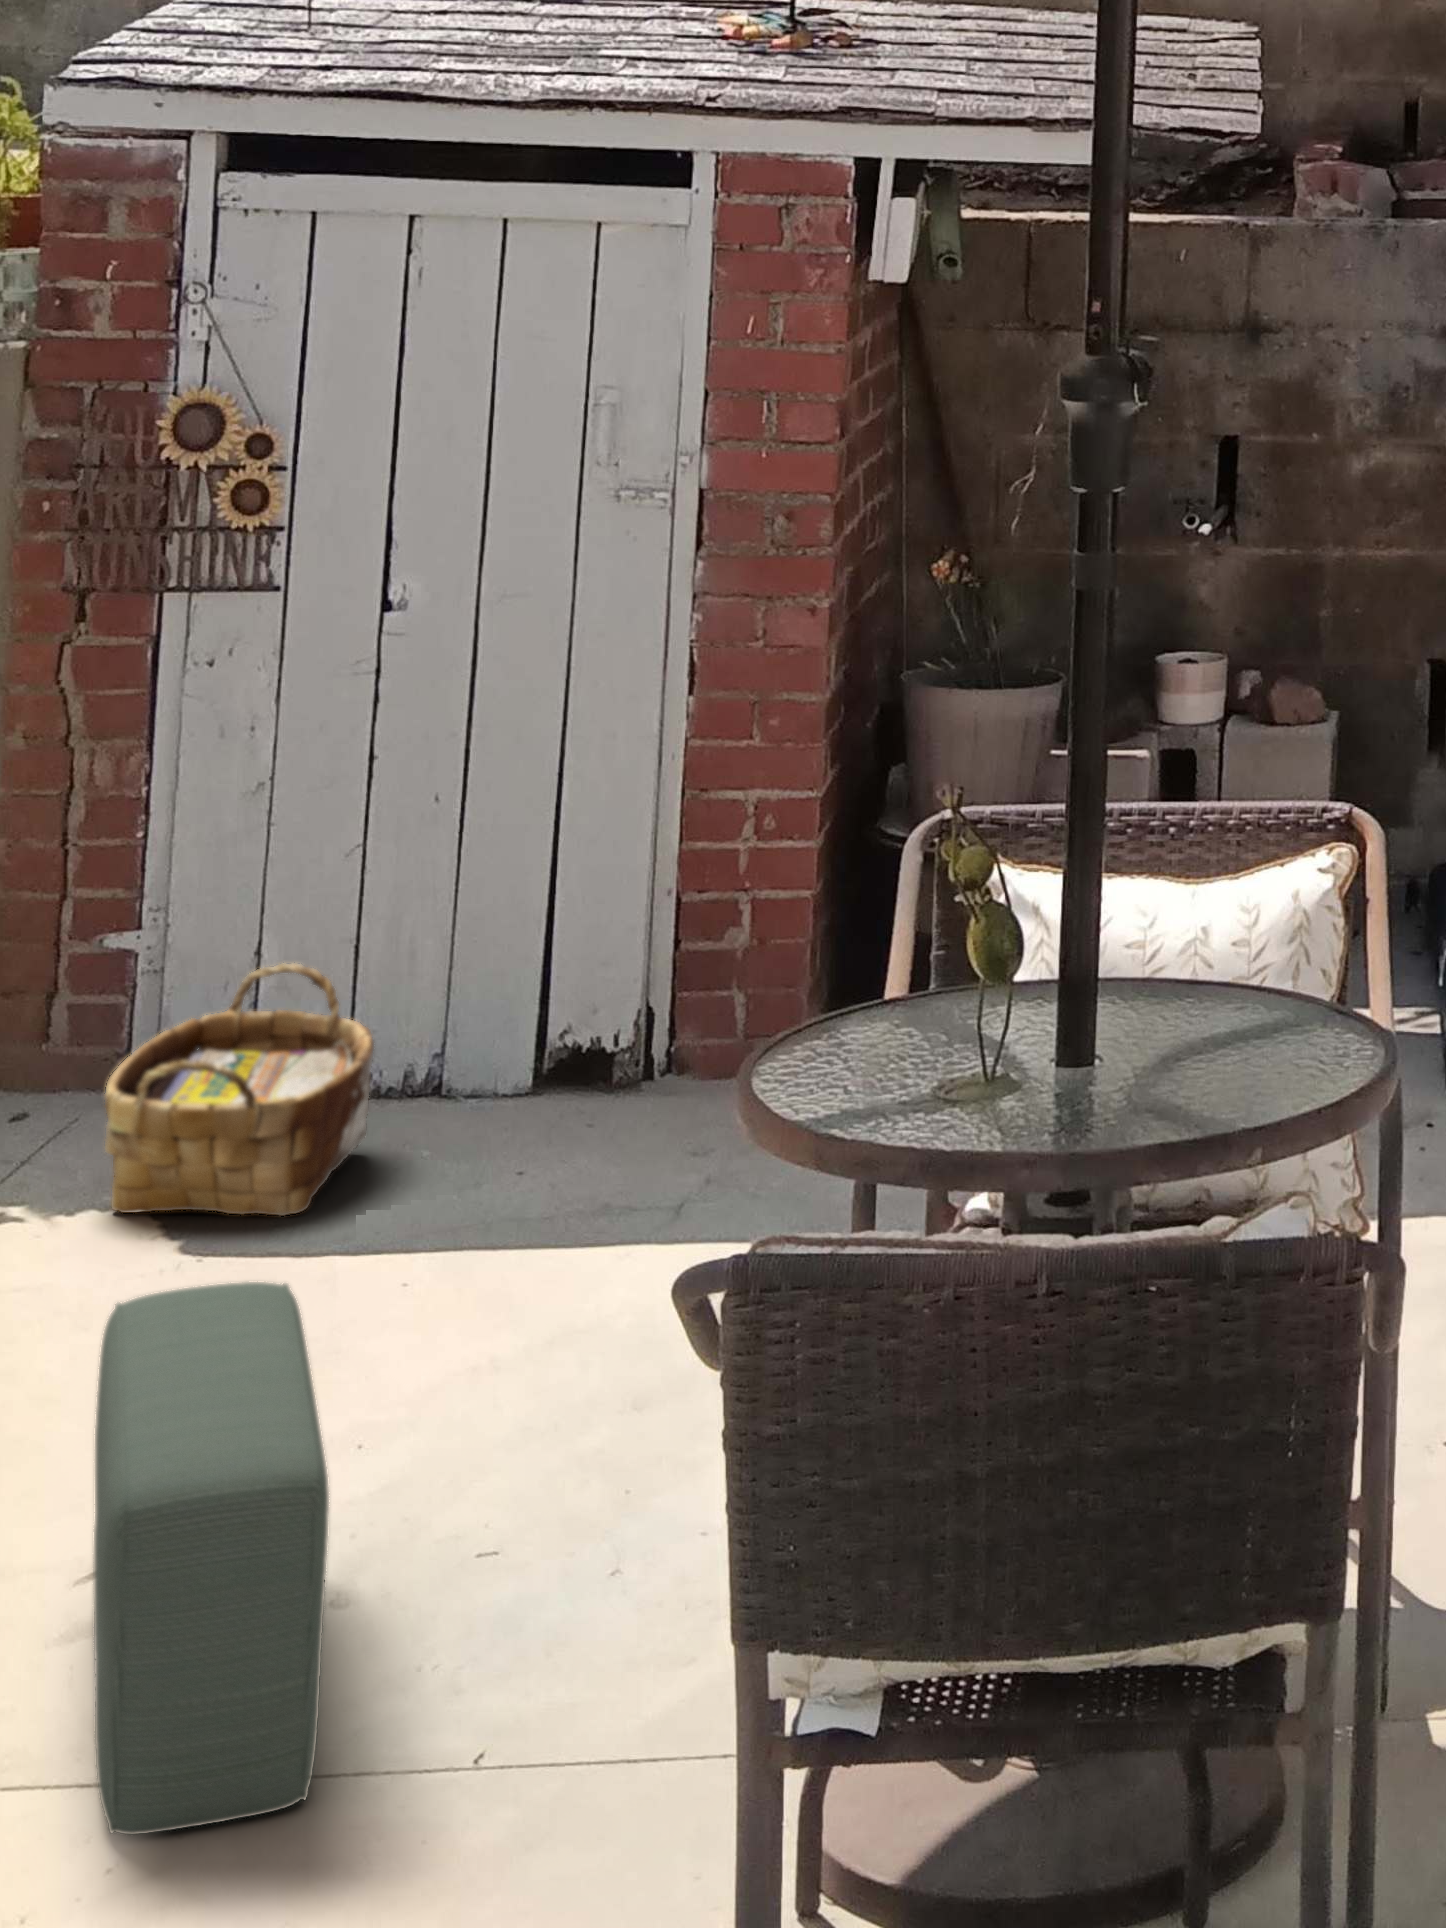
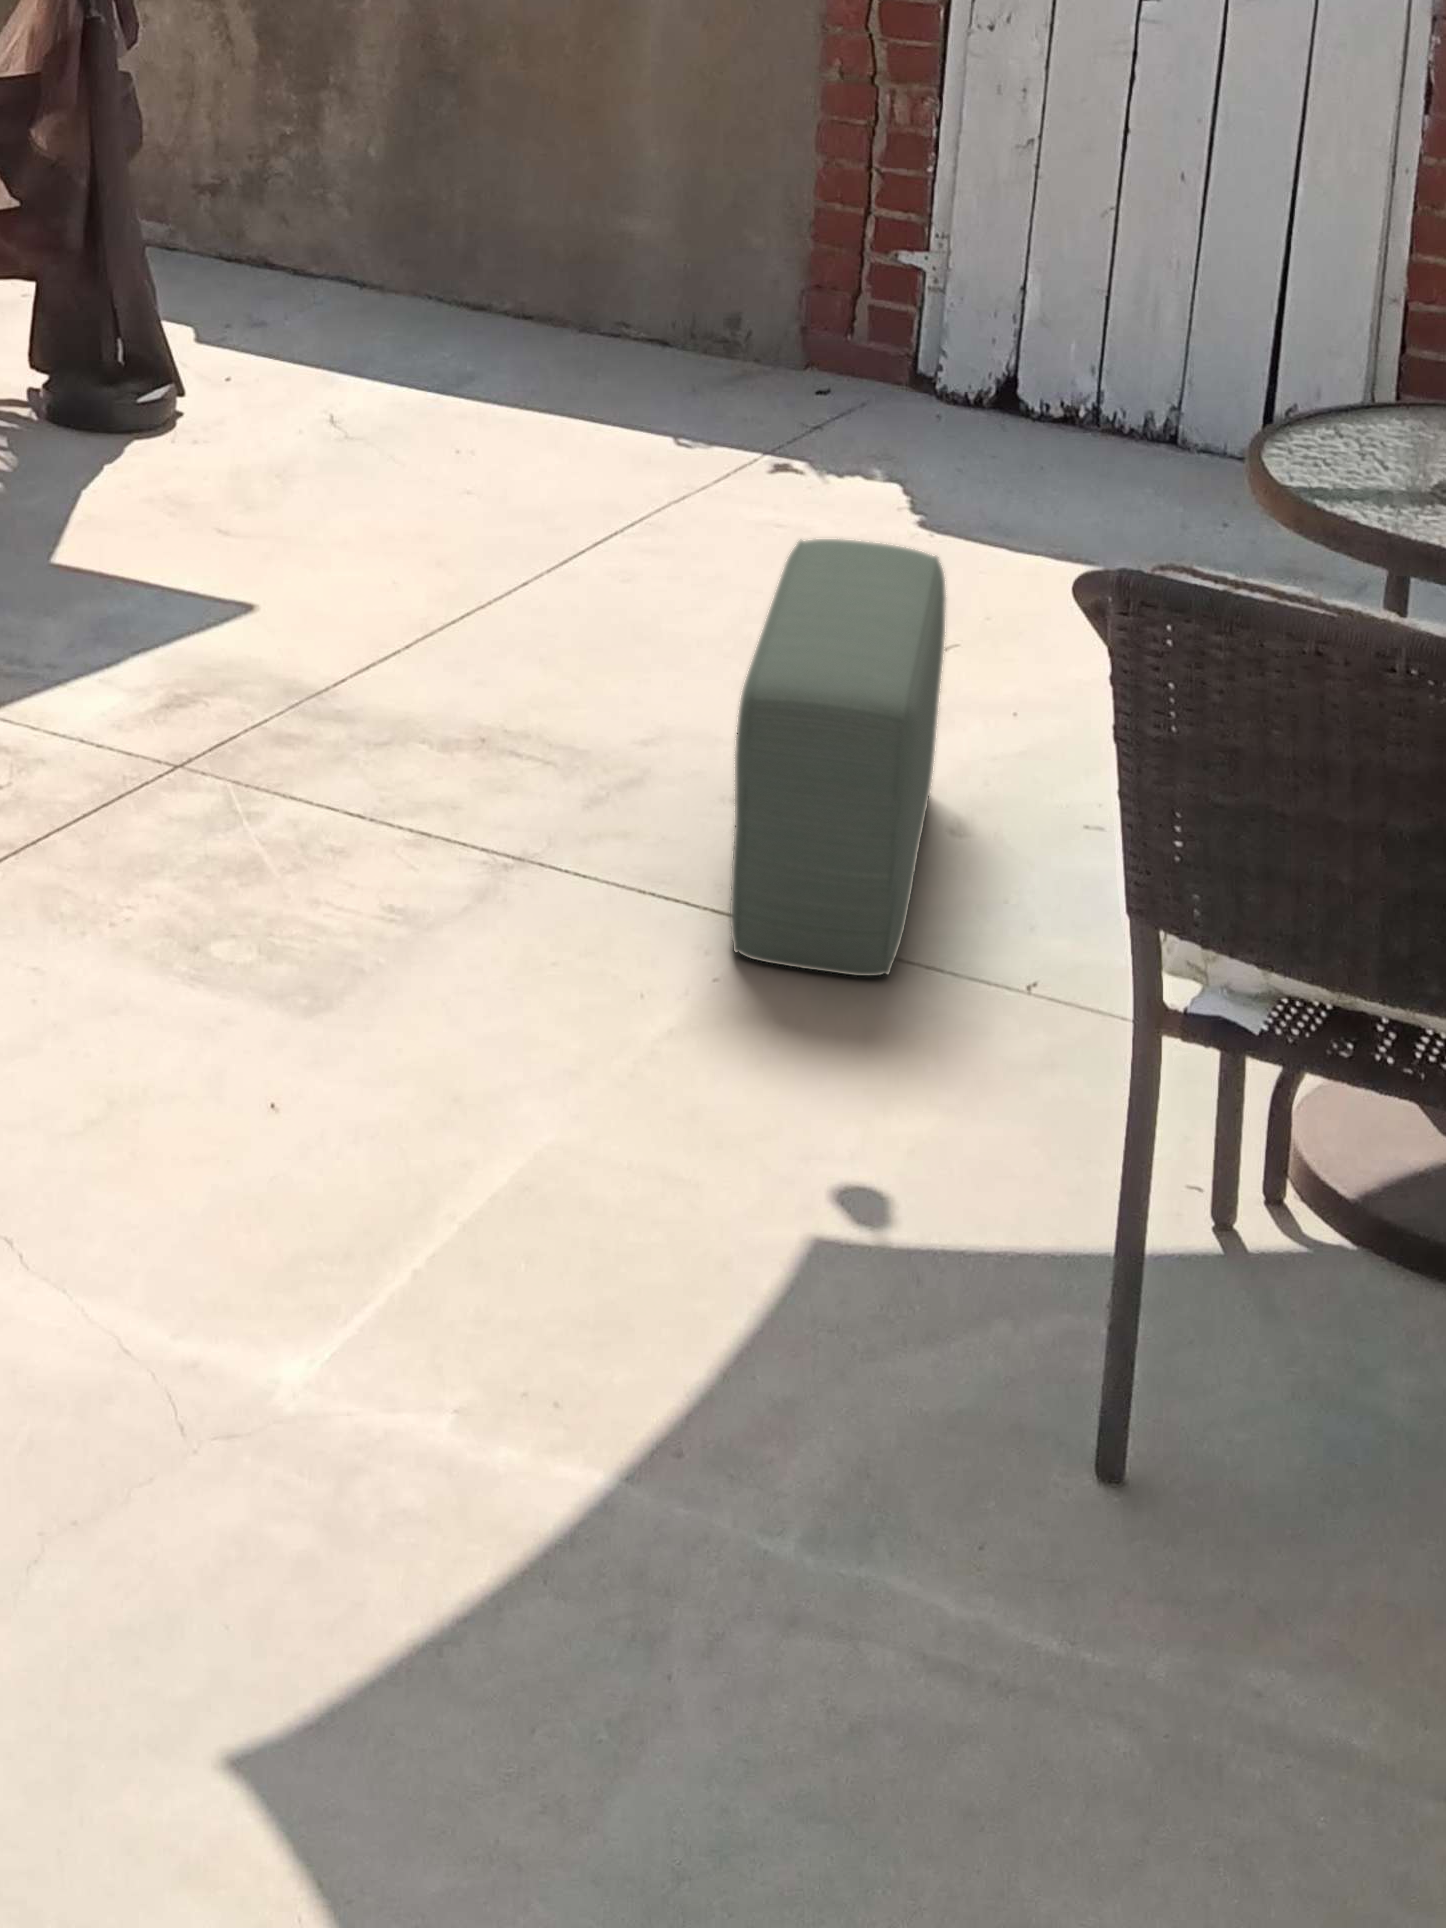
woven basket: present [105,963,374,1216] -> none [878,301,1112,518]

